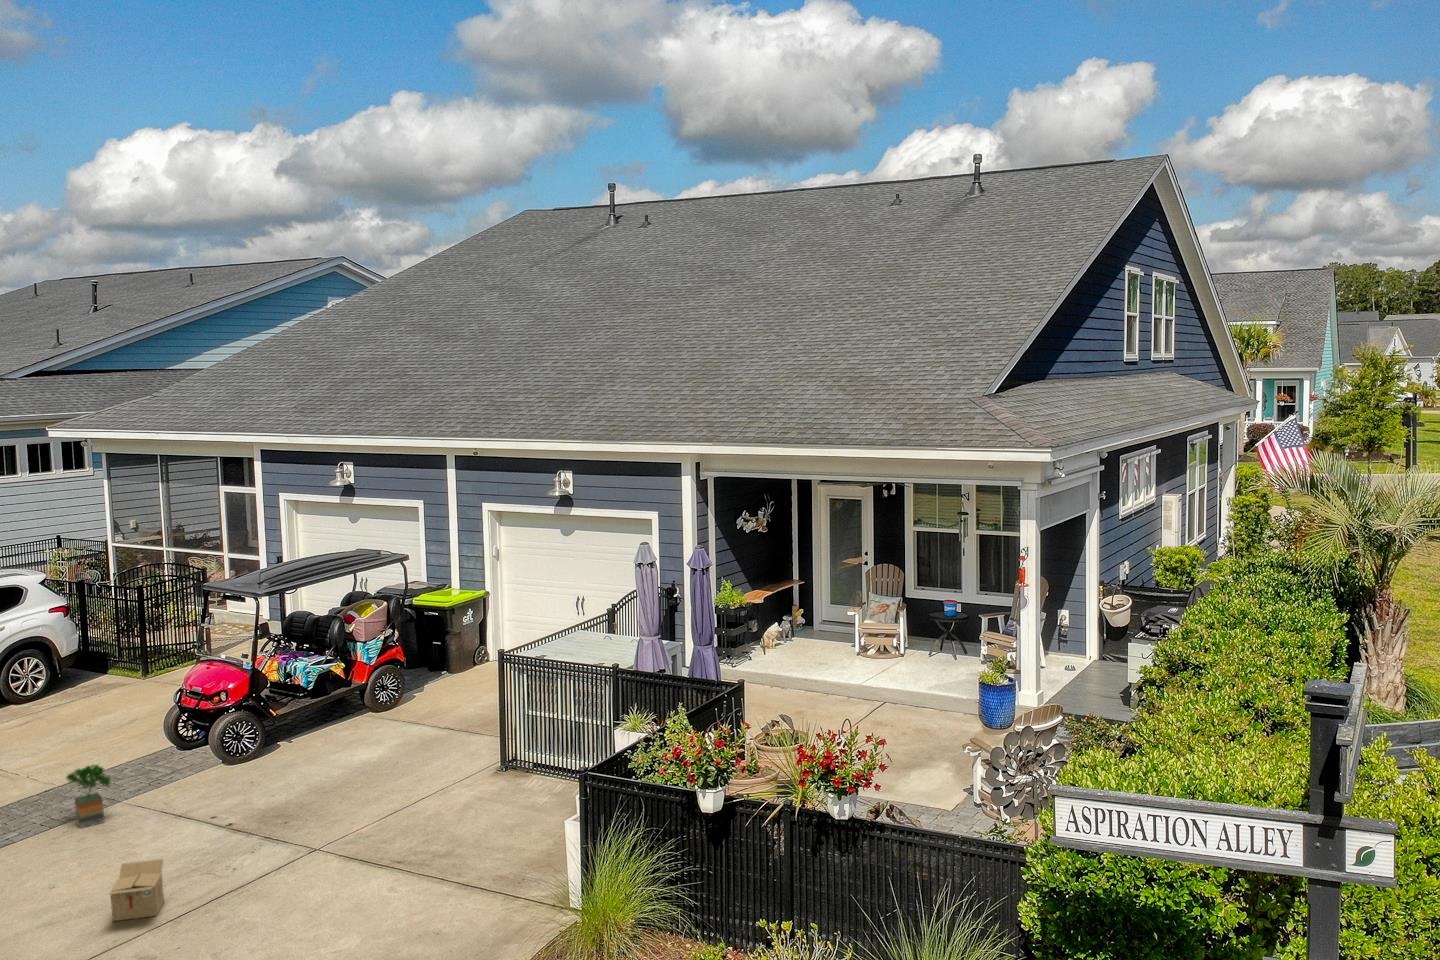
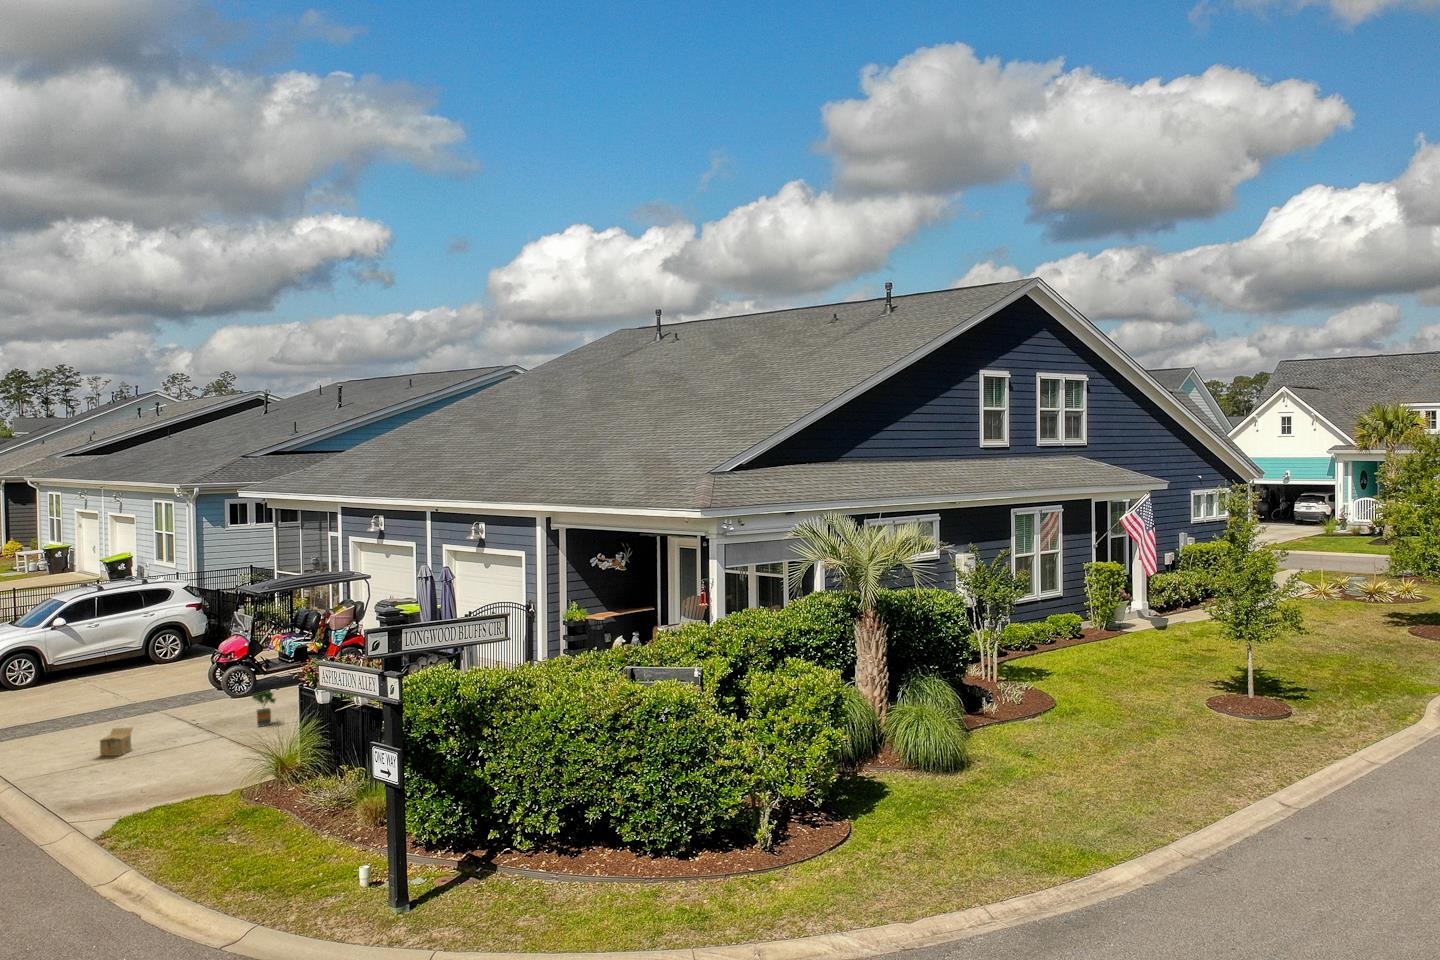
potted tree: present [66,765,111,828] -> present [252,691,275,727]

